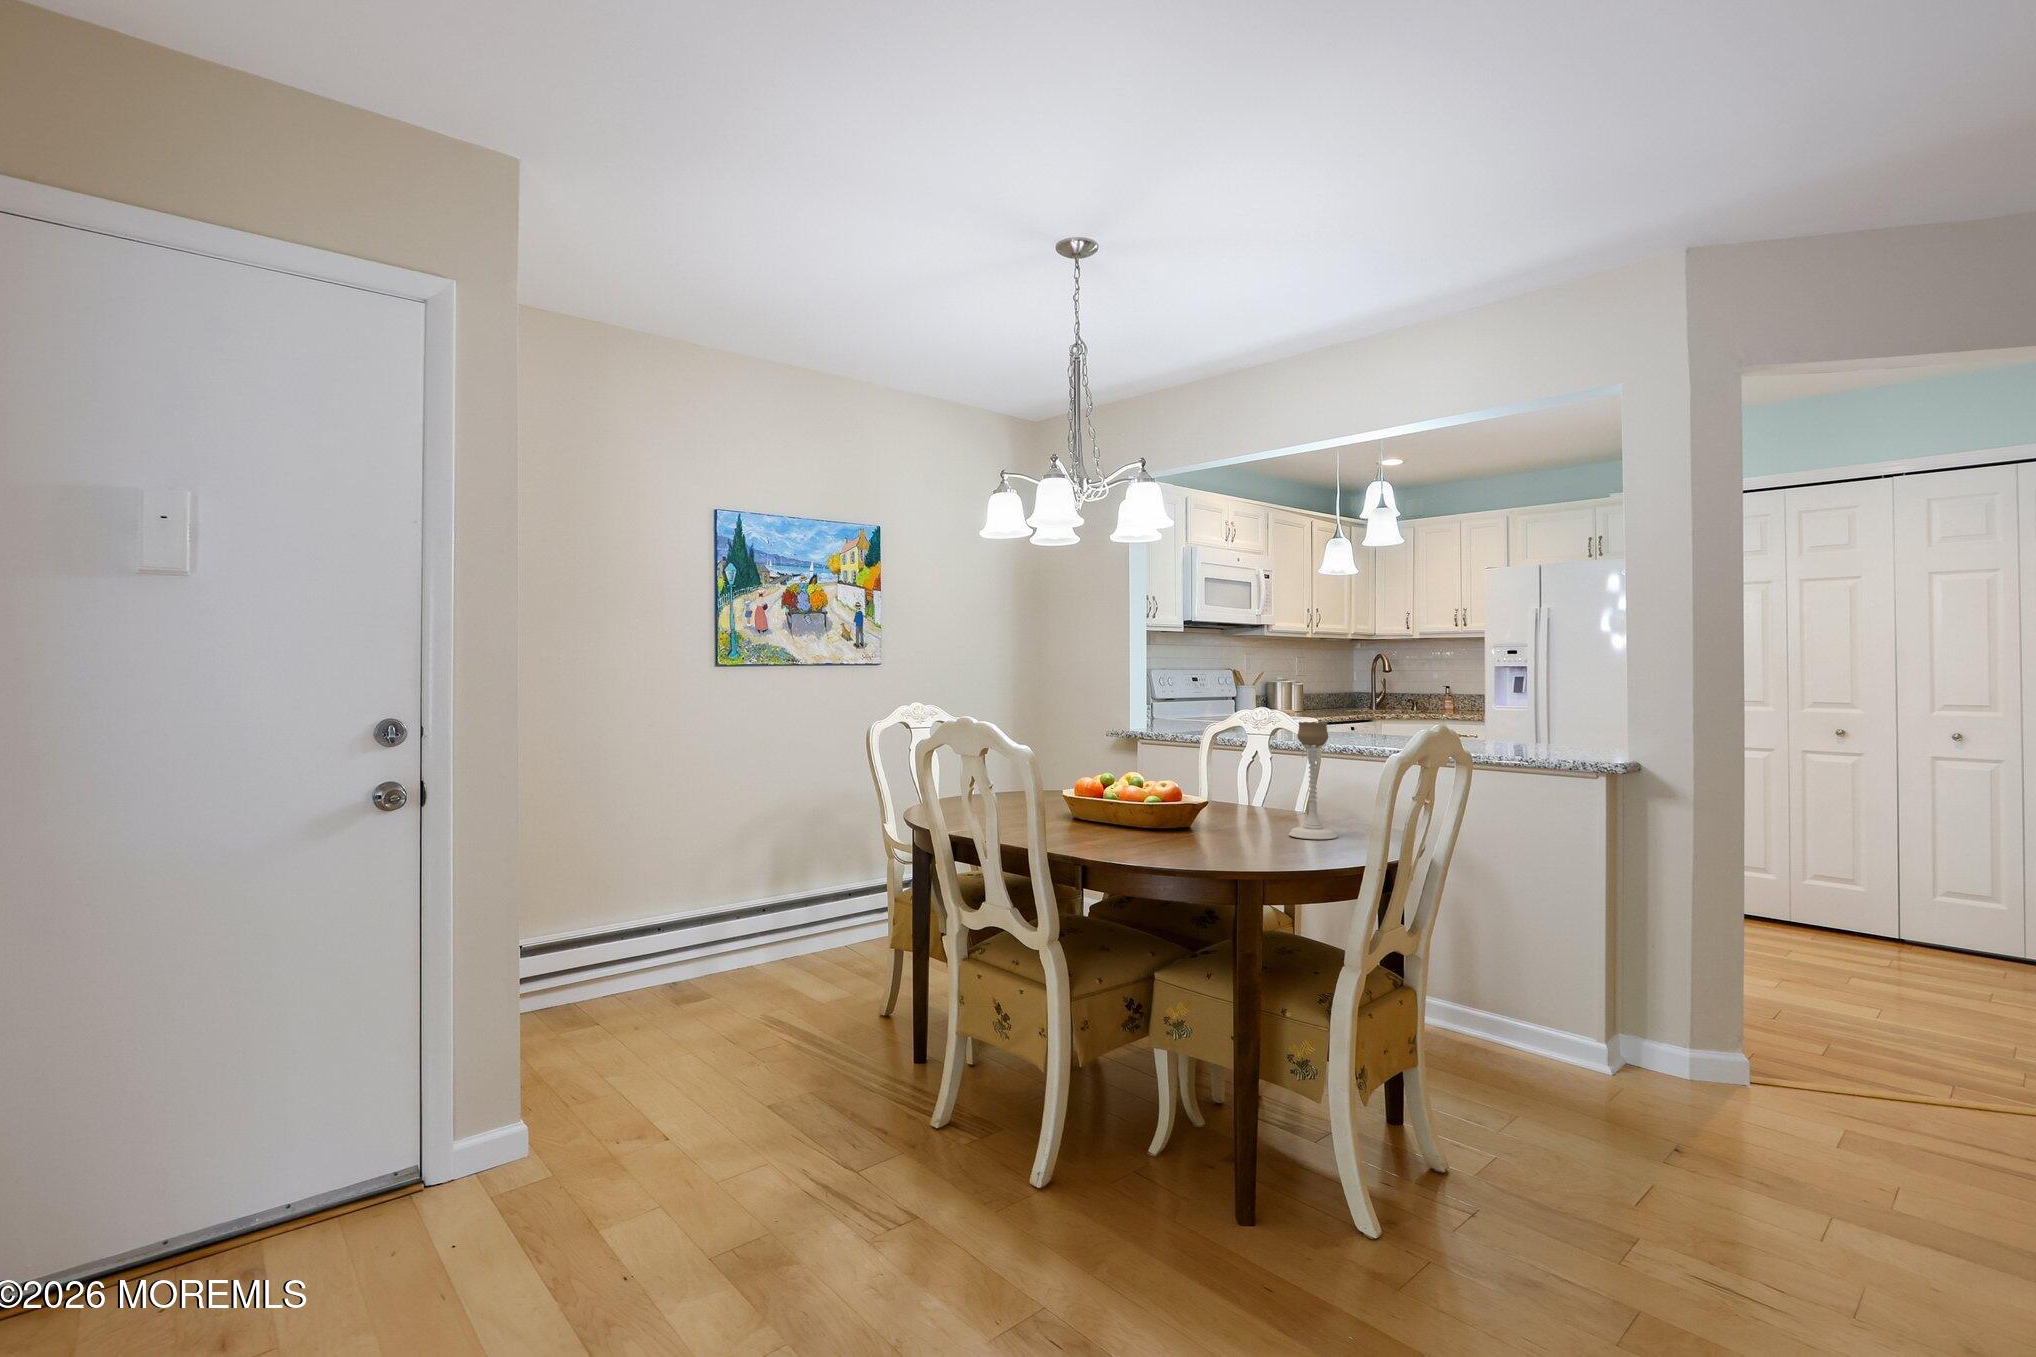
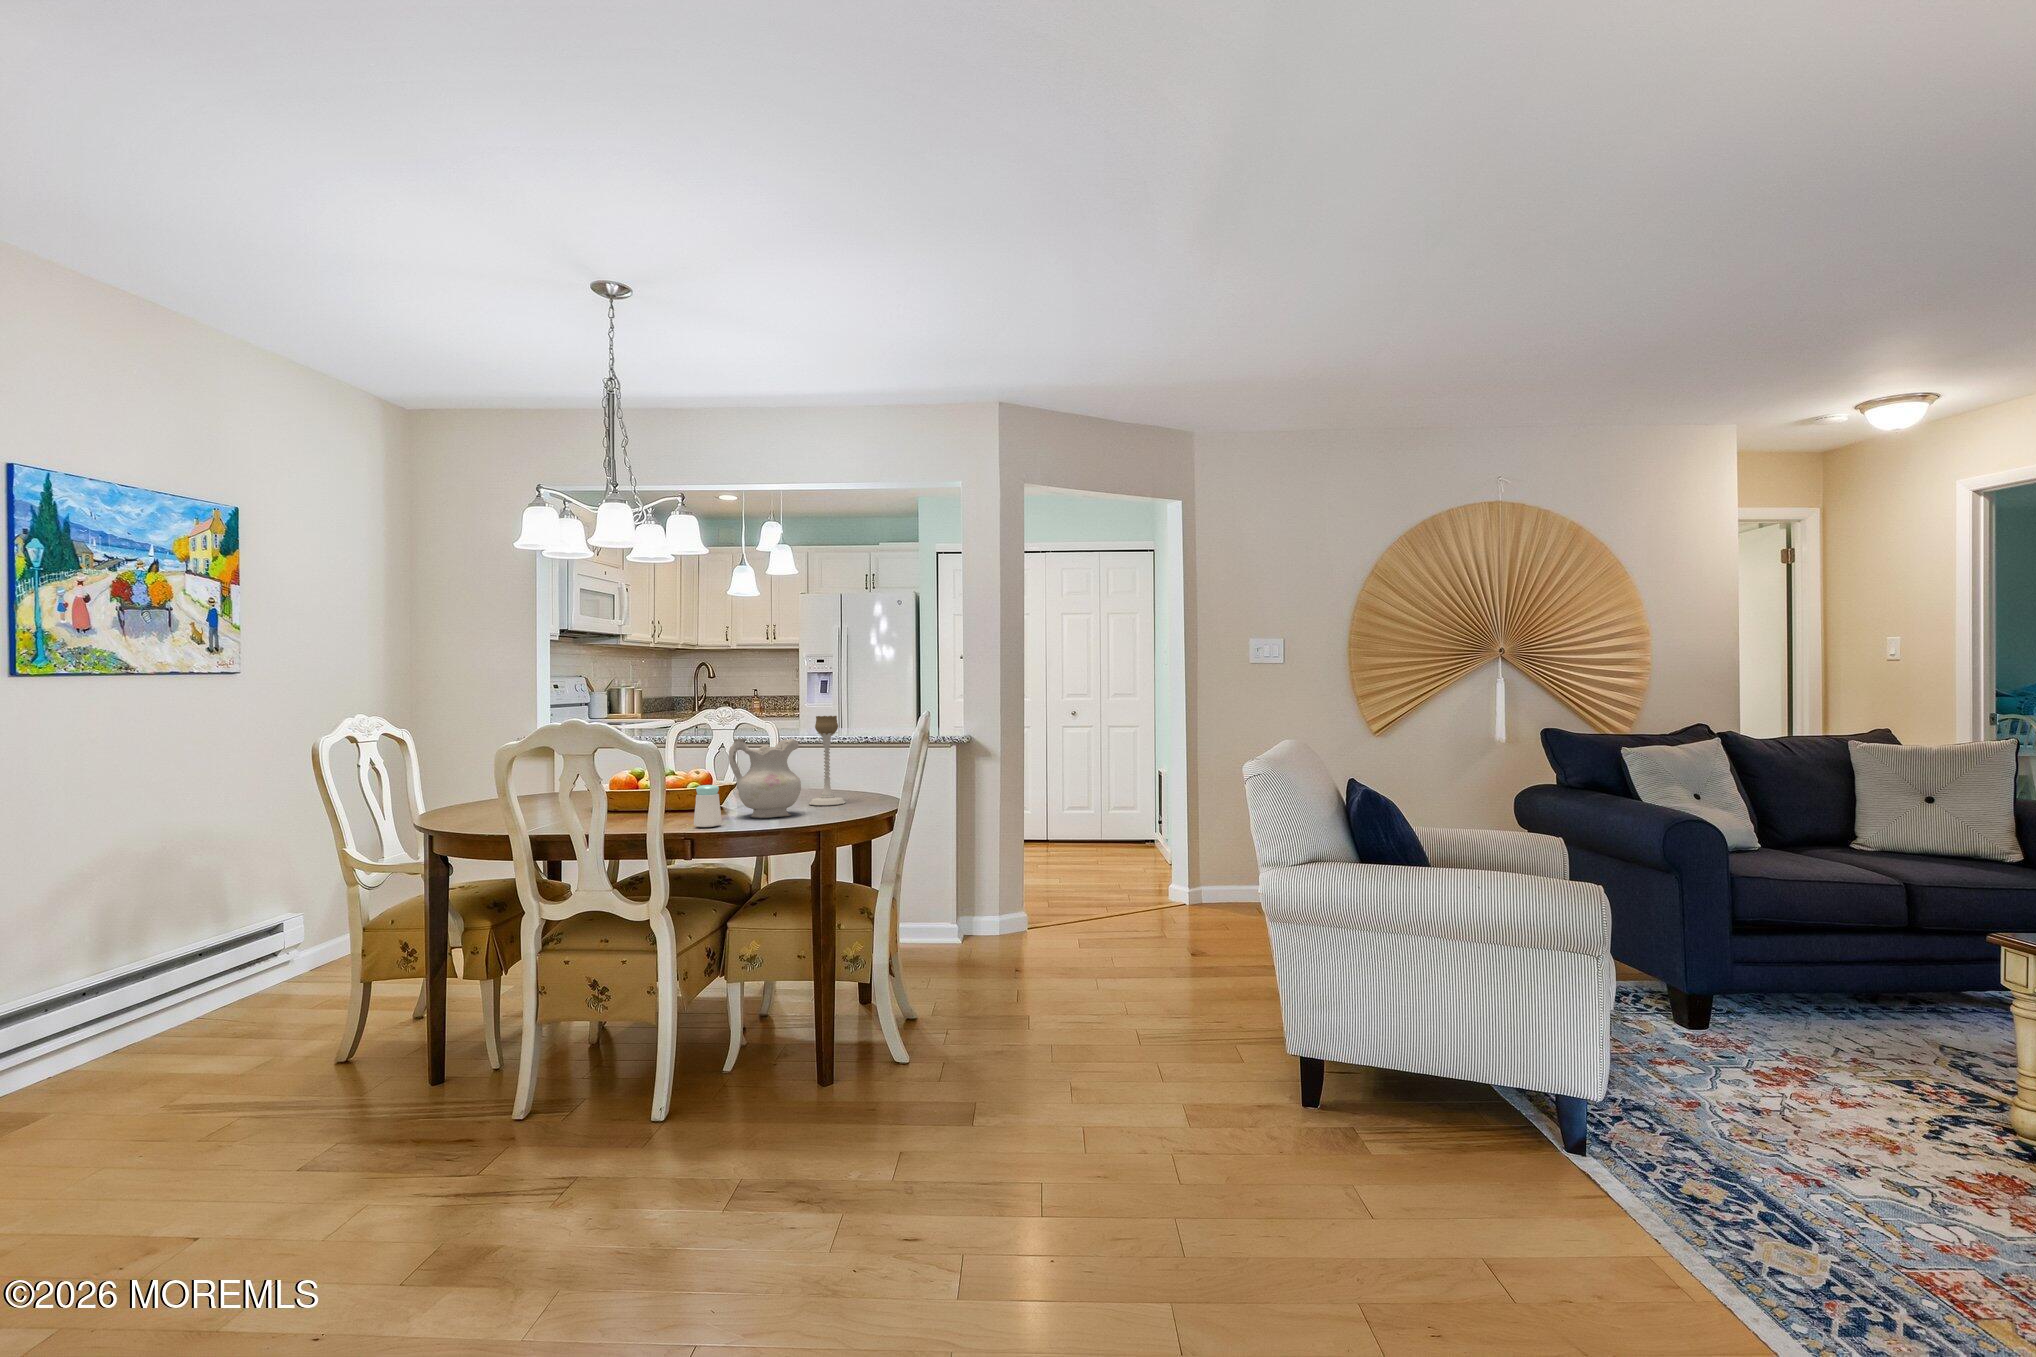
ceramic pitcher: none [1165,746,1253,849] -> present [729,738,801,818]
salt shaker: none [1109,801,1138,852] -> present [694,785,722,827]

